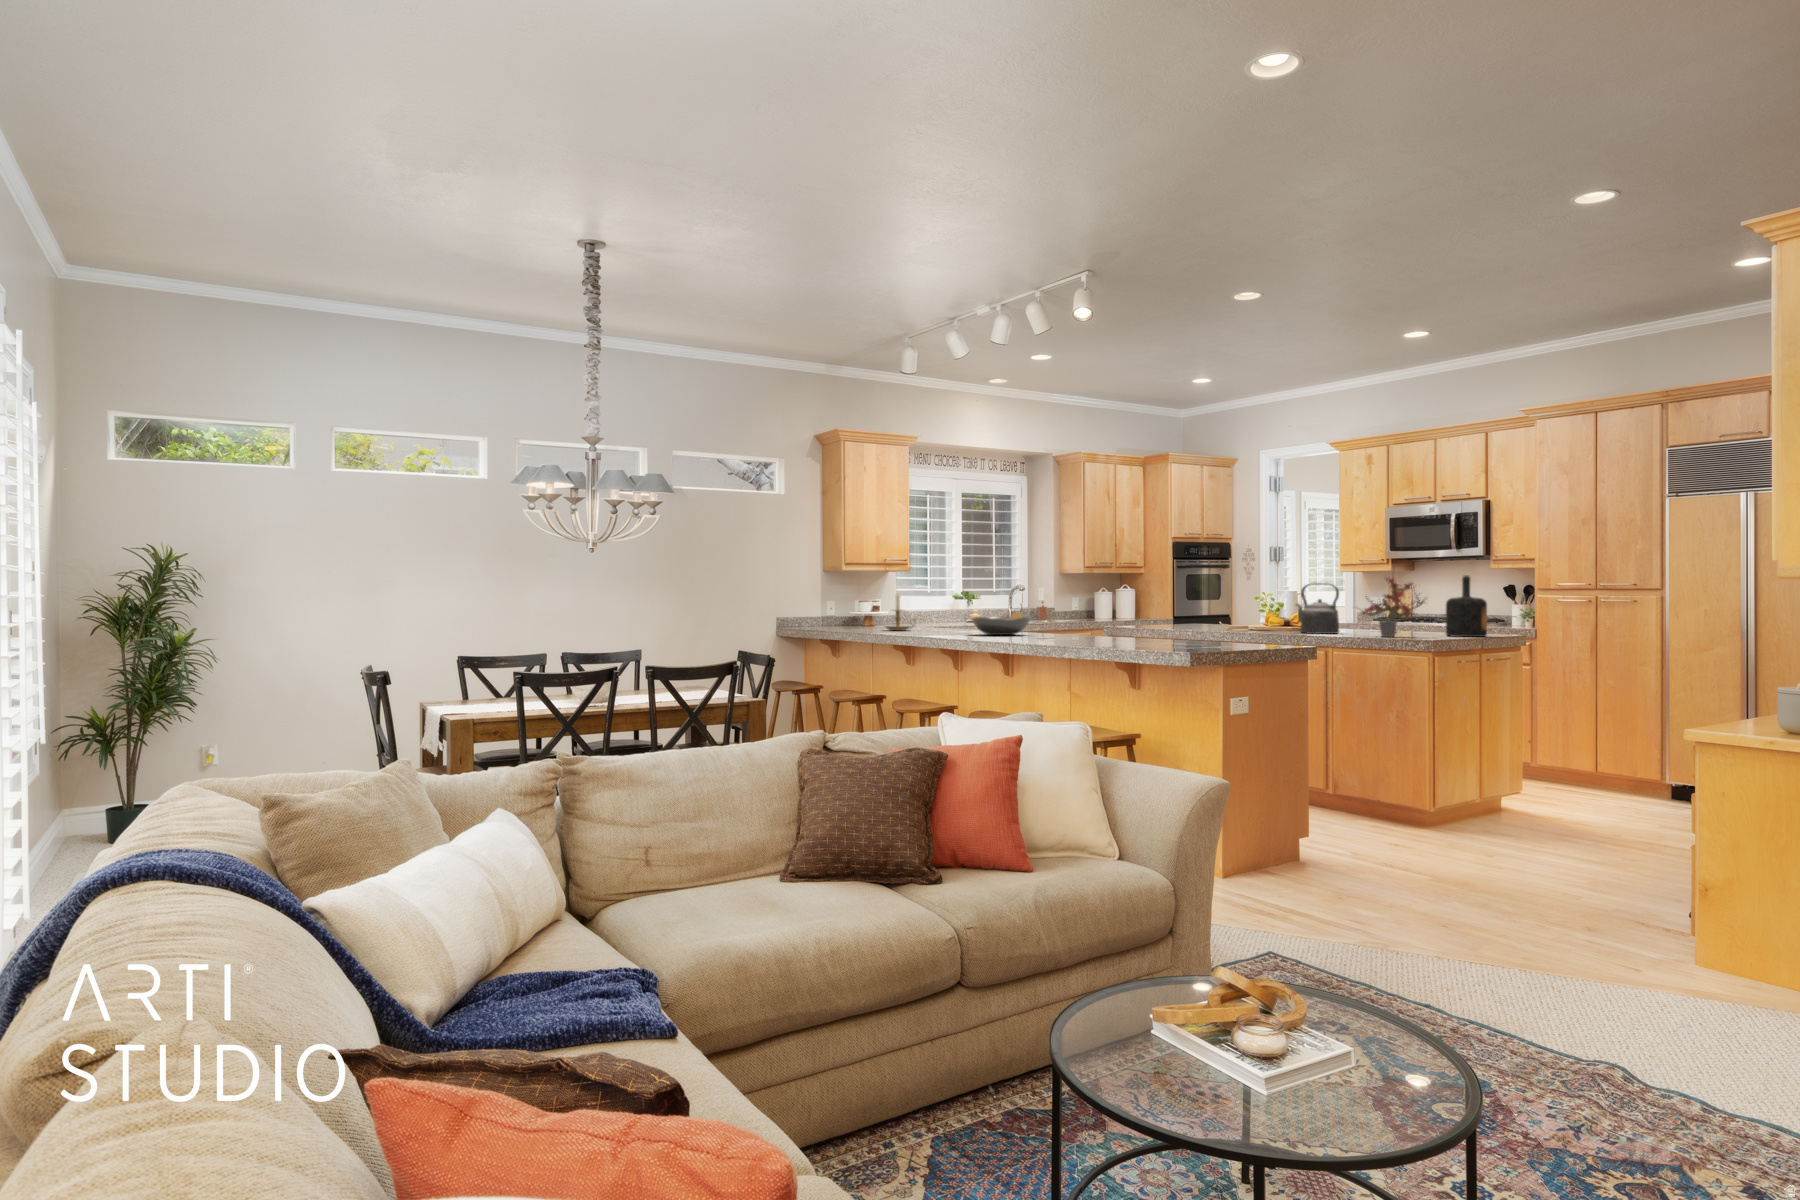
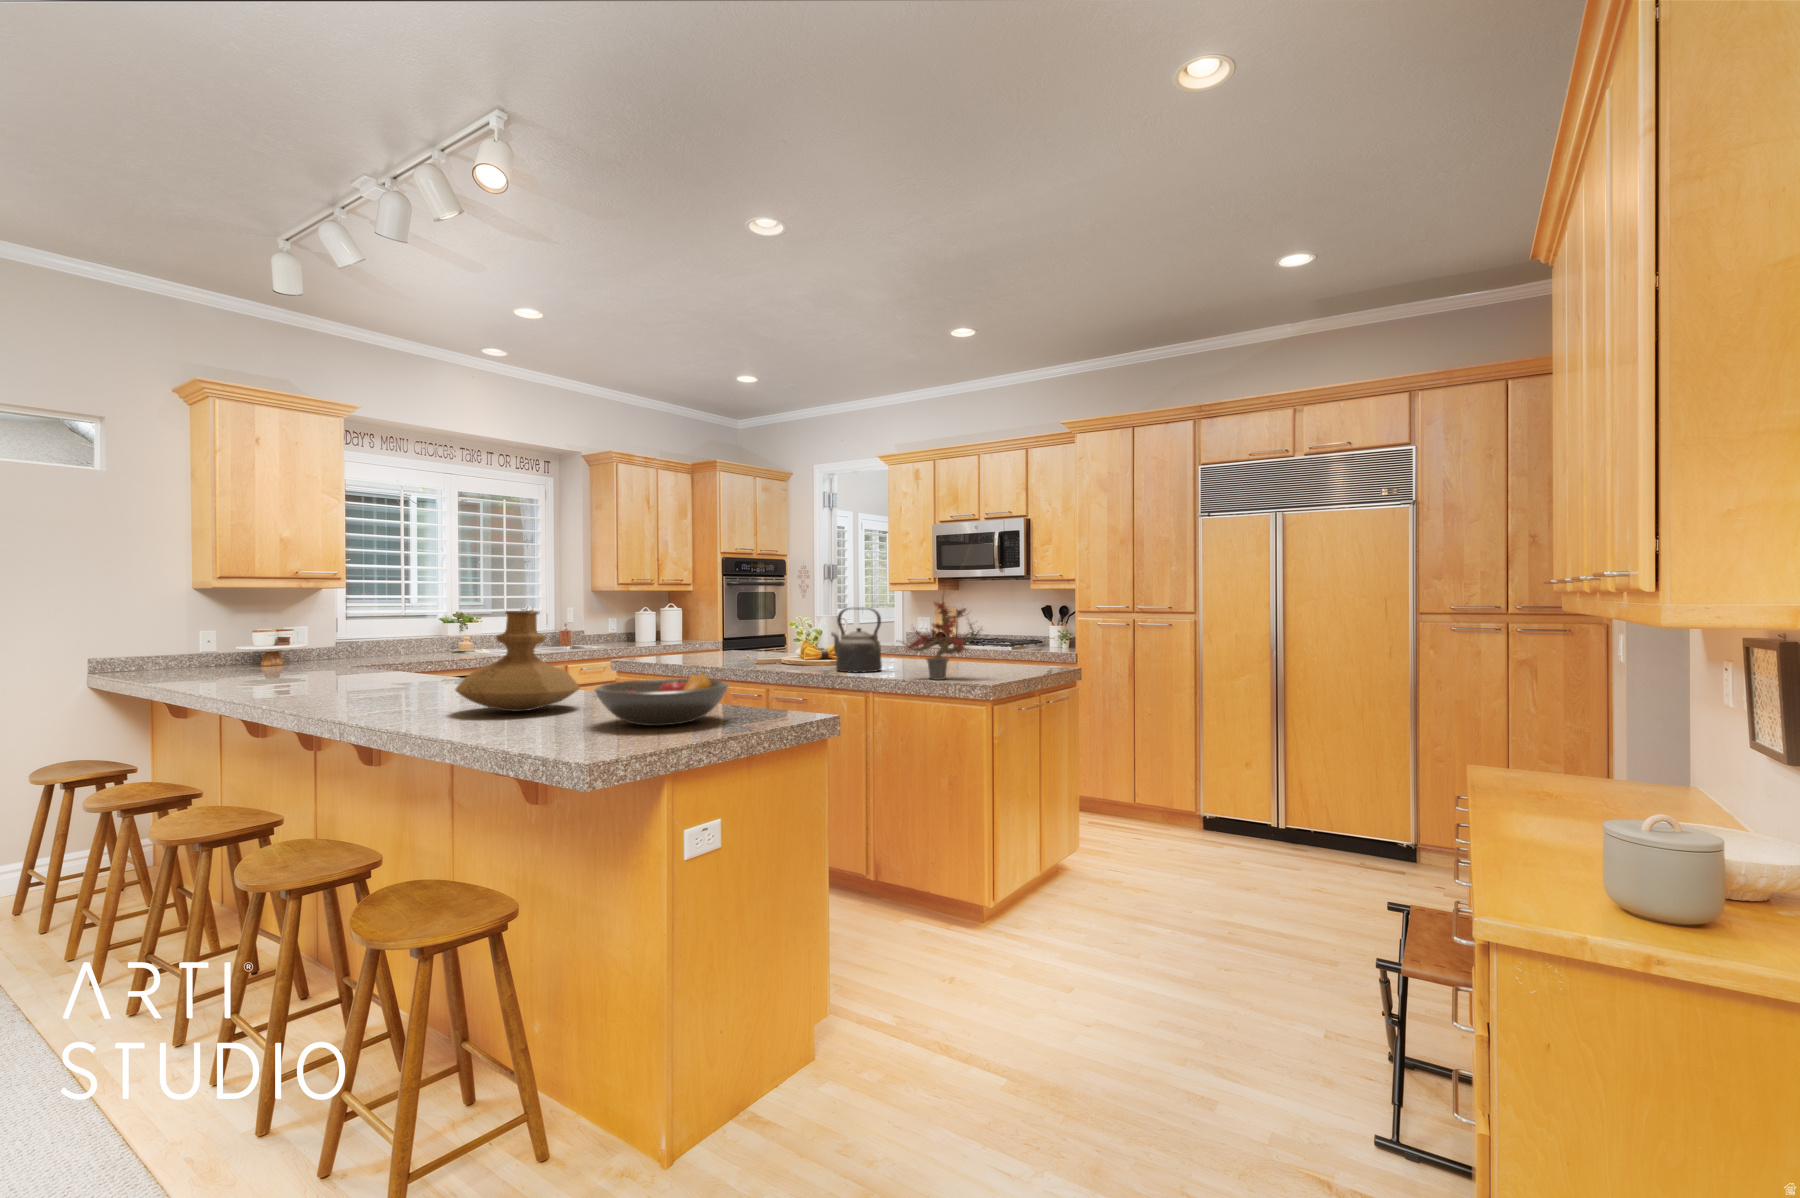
bottle: present [1446,575,1487,637] -> none [1000,598,1044,674]
vase: none [1083,581,1151,640] -> present [455,611,580,711]
candle holder: present [886,594,914,631] -> none [208,622,281,683]
fruit bowl: present [972,613,1030,635] -> present [595,672,729,726]

